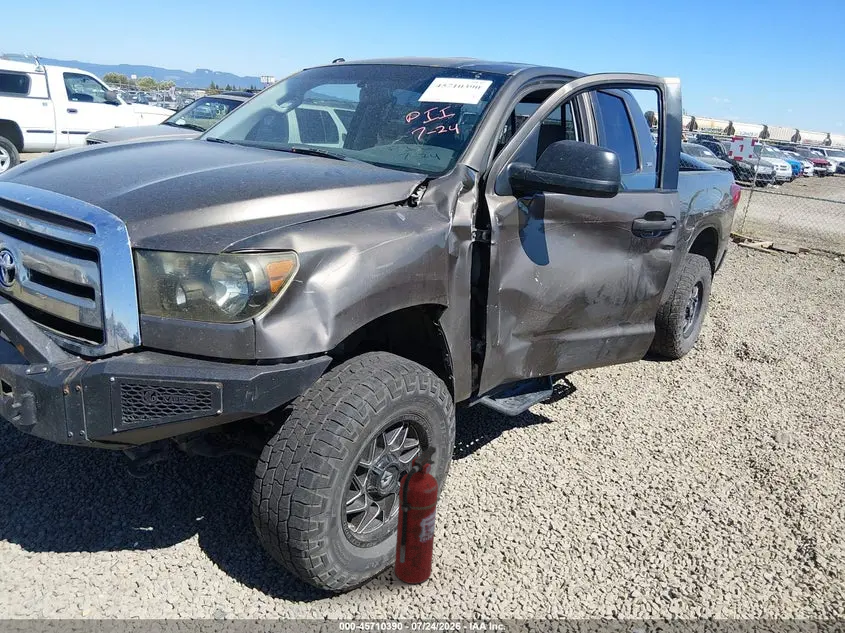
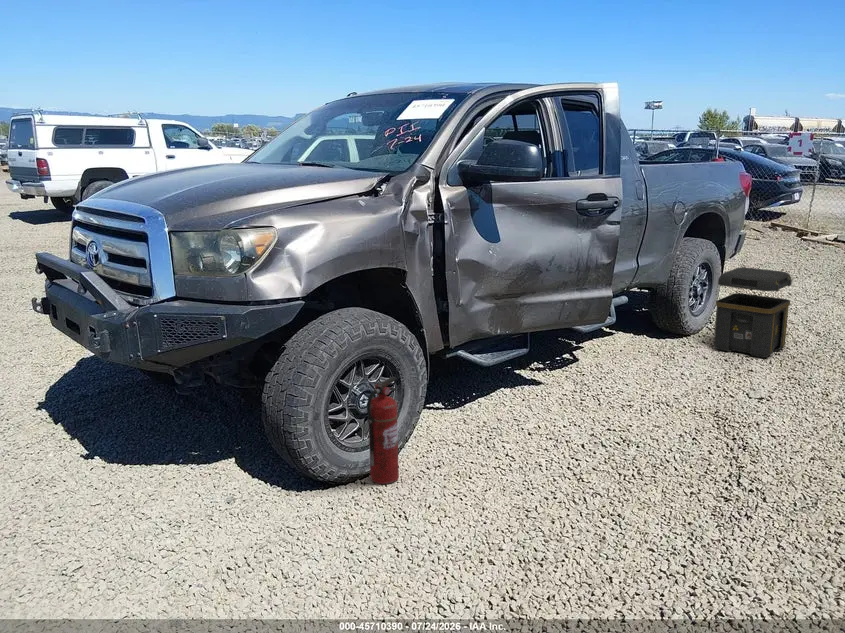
toolbox: none [691,280,774,377] -> present [714,267,792,358]

